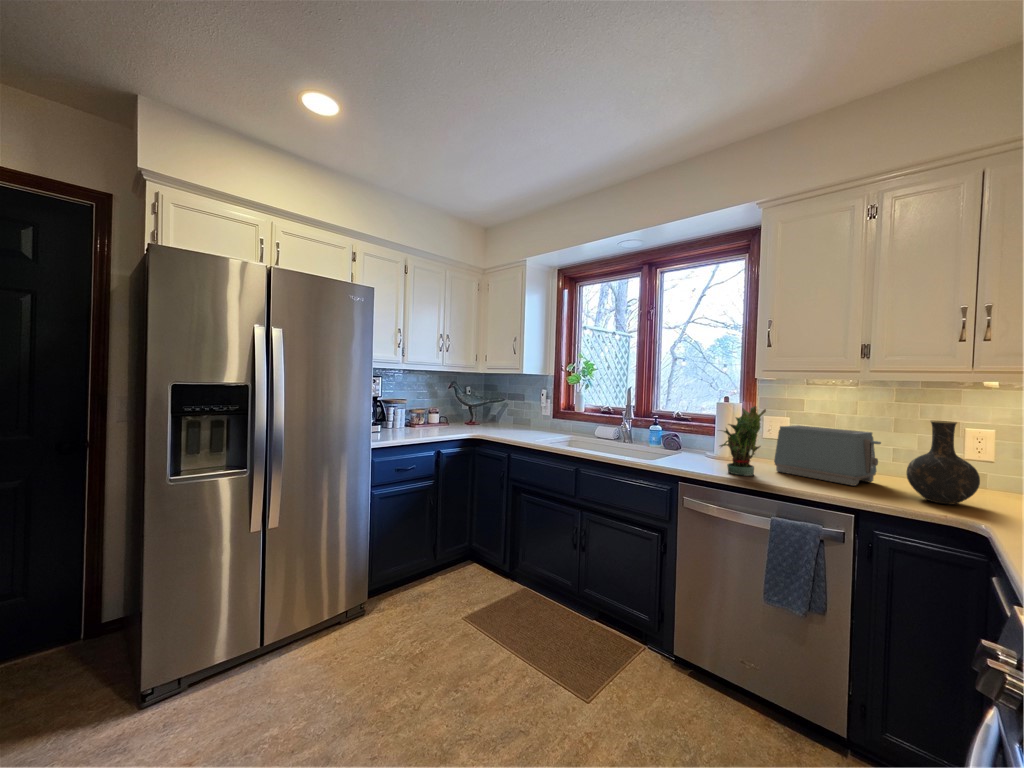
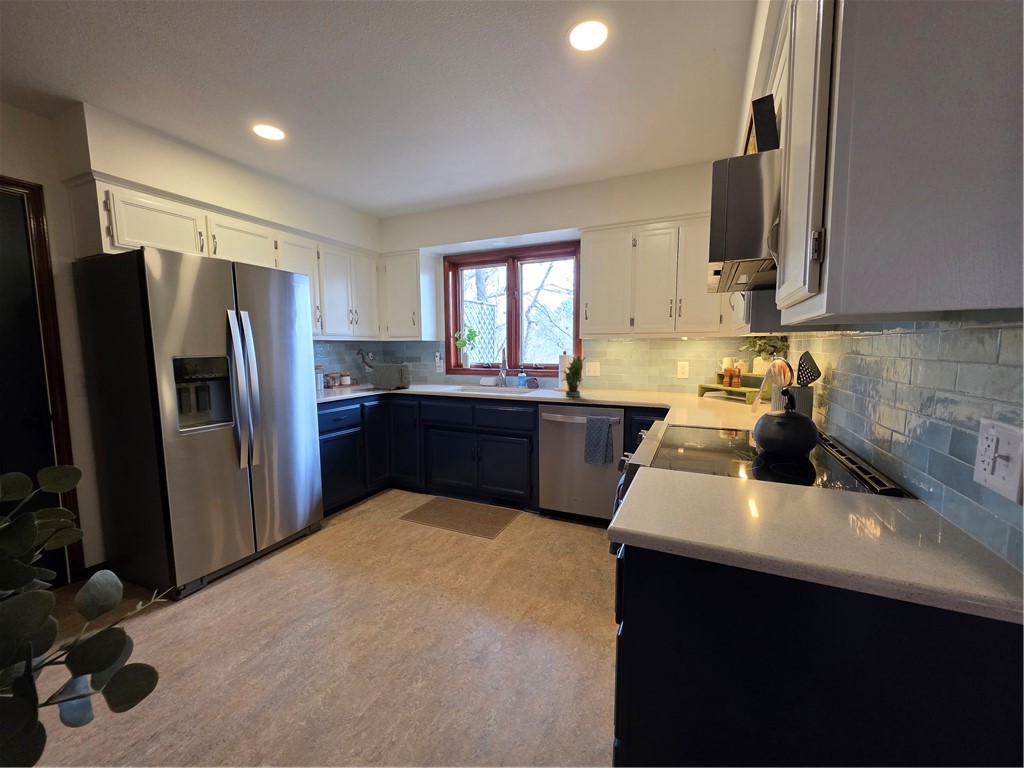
vase: present [907,420,980,504] -> none [650,358,678,400]
toaster: present [774,425,881,486] -> present [372,364,410,390]

